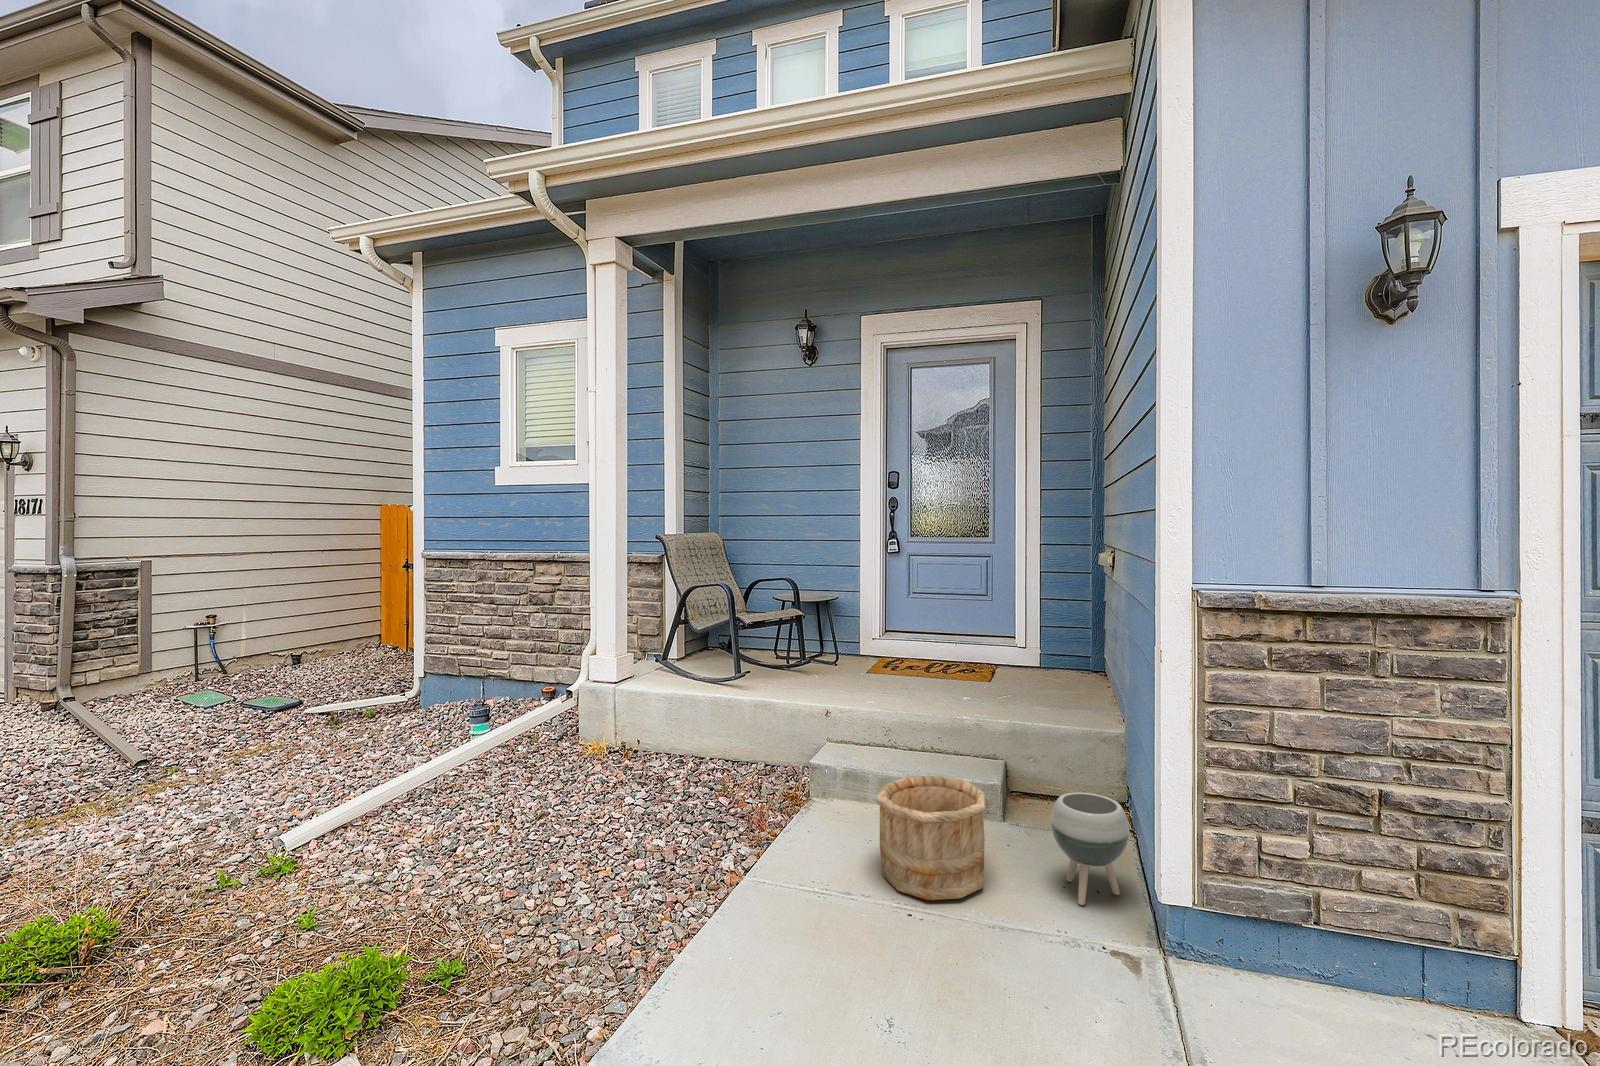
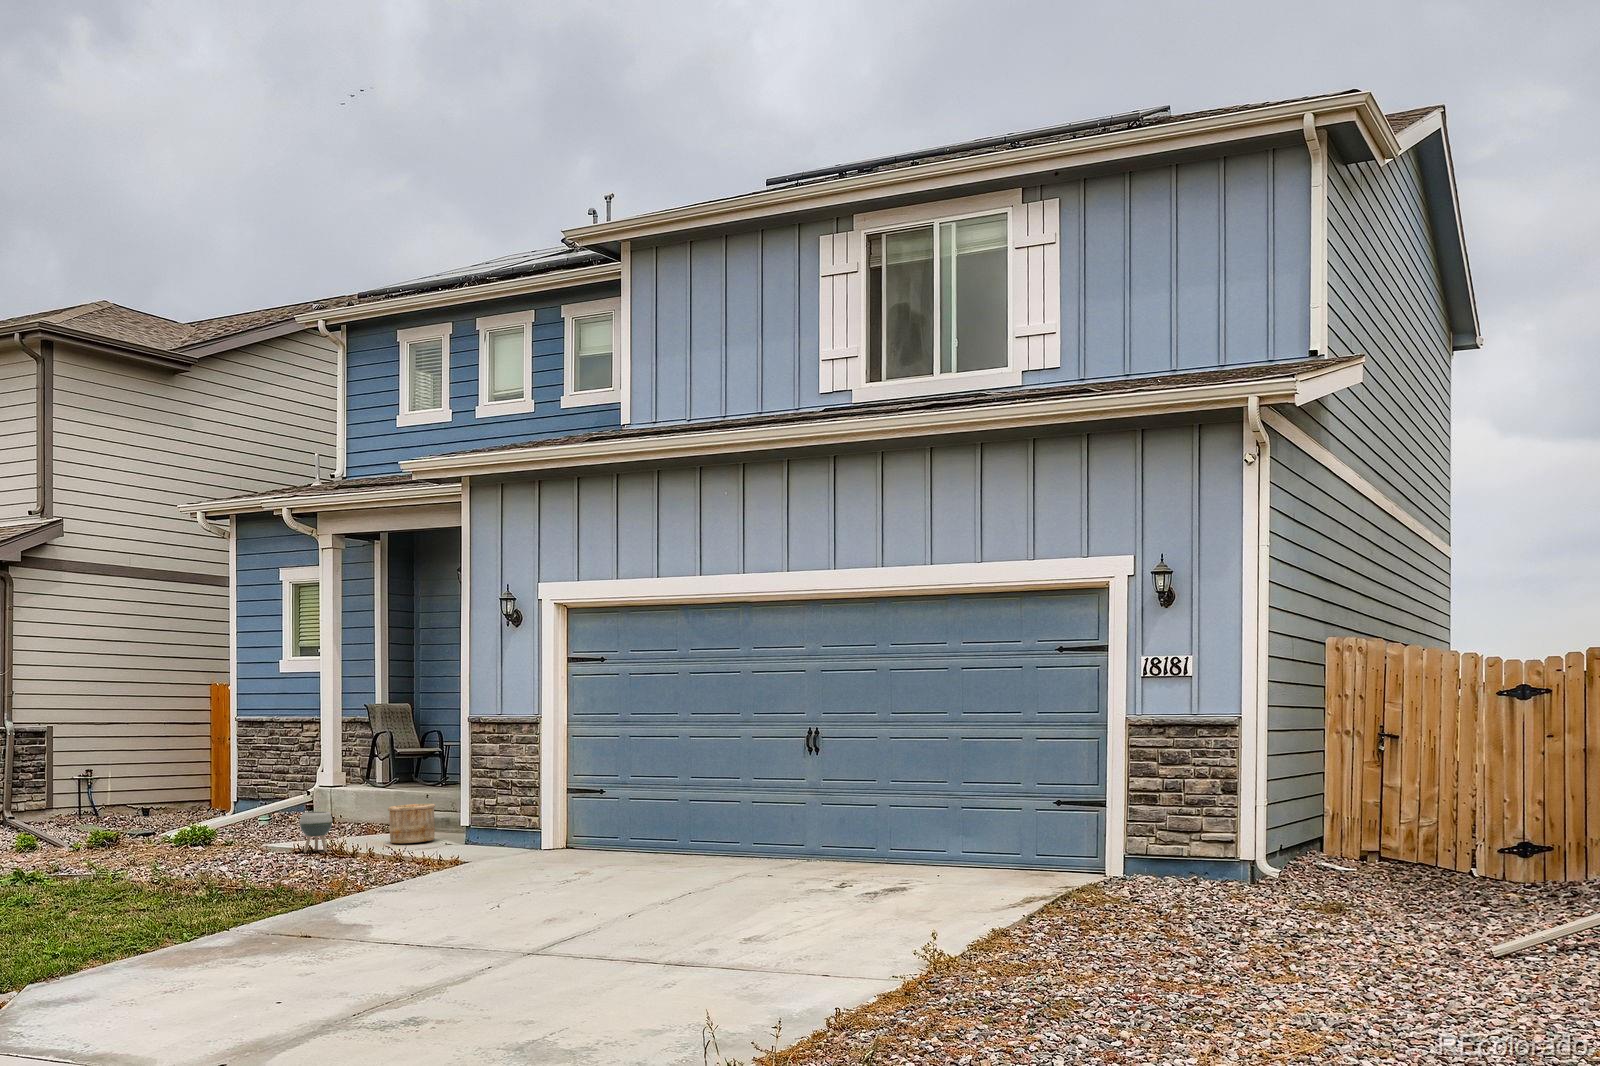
planter: present [1051,792,1129,905] -> present [300,811,332,853]

